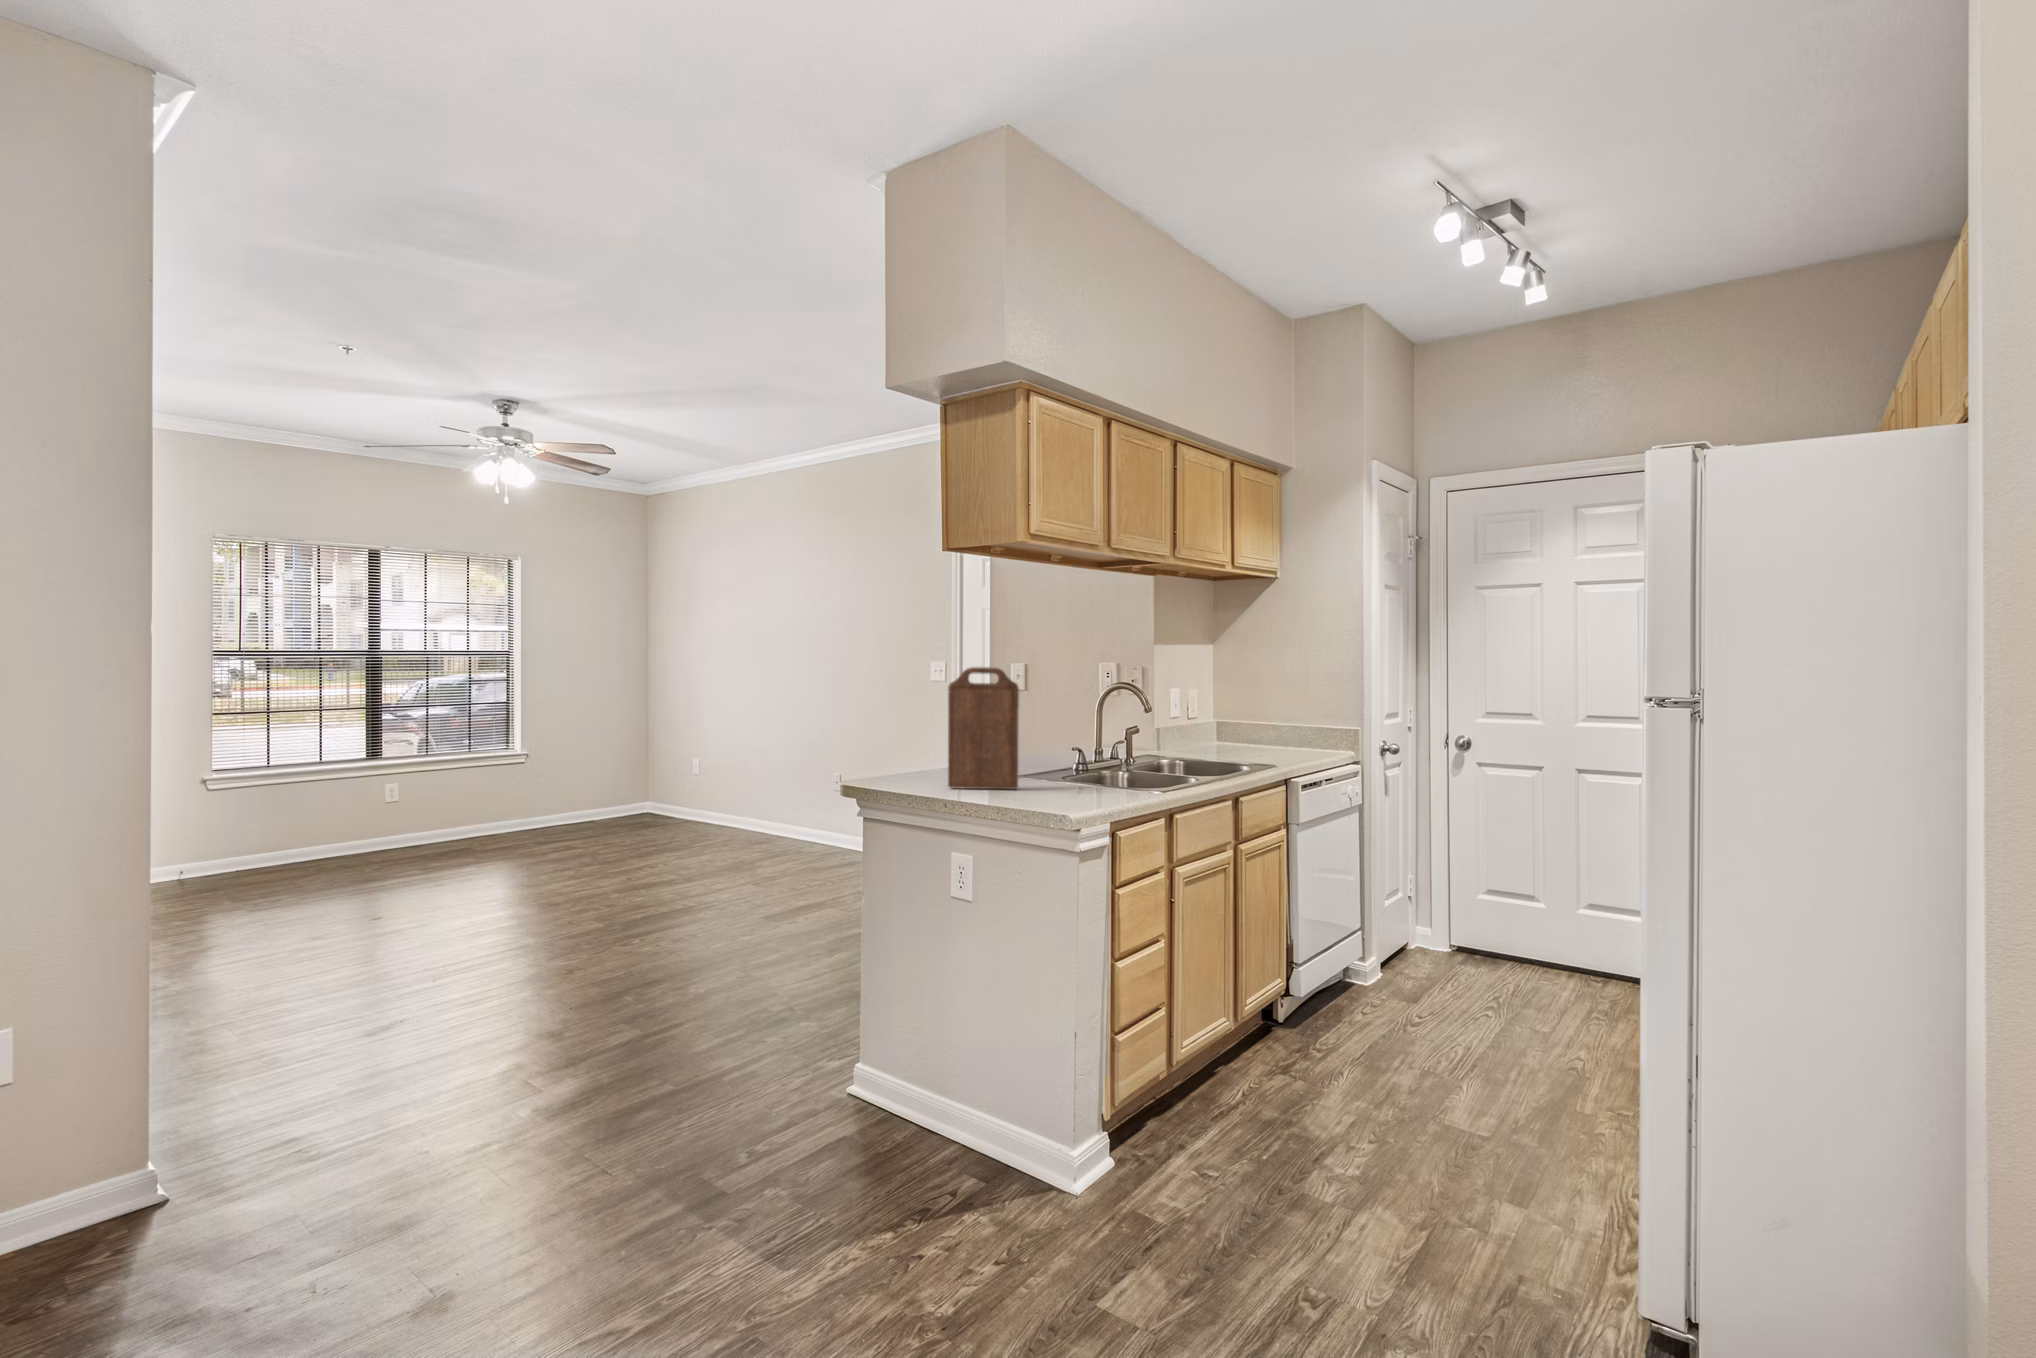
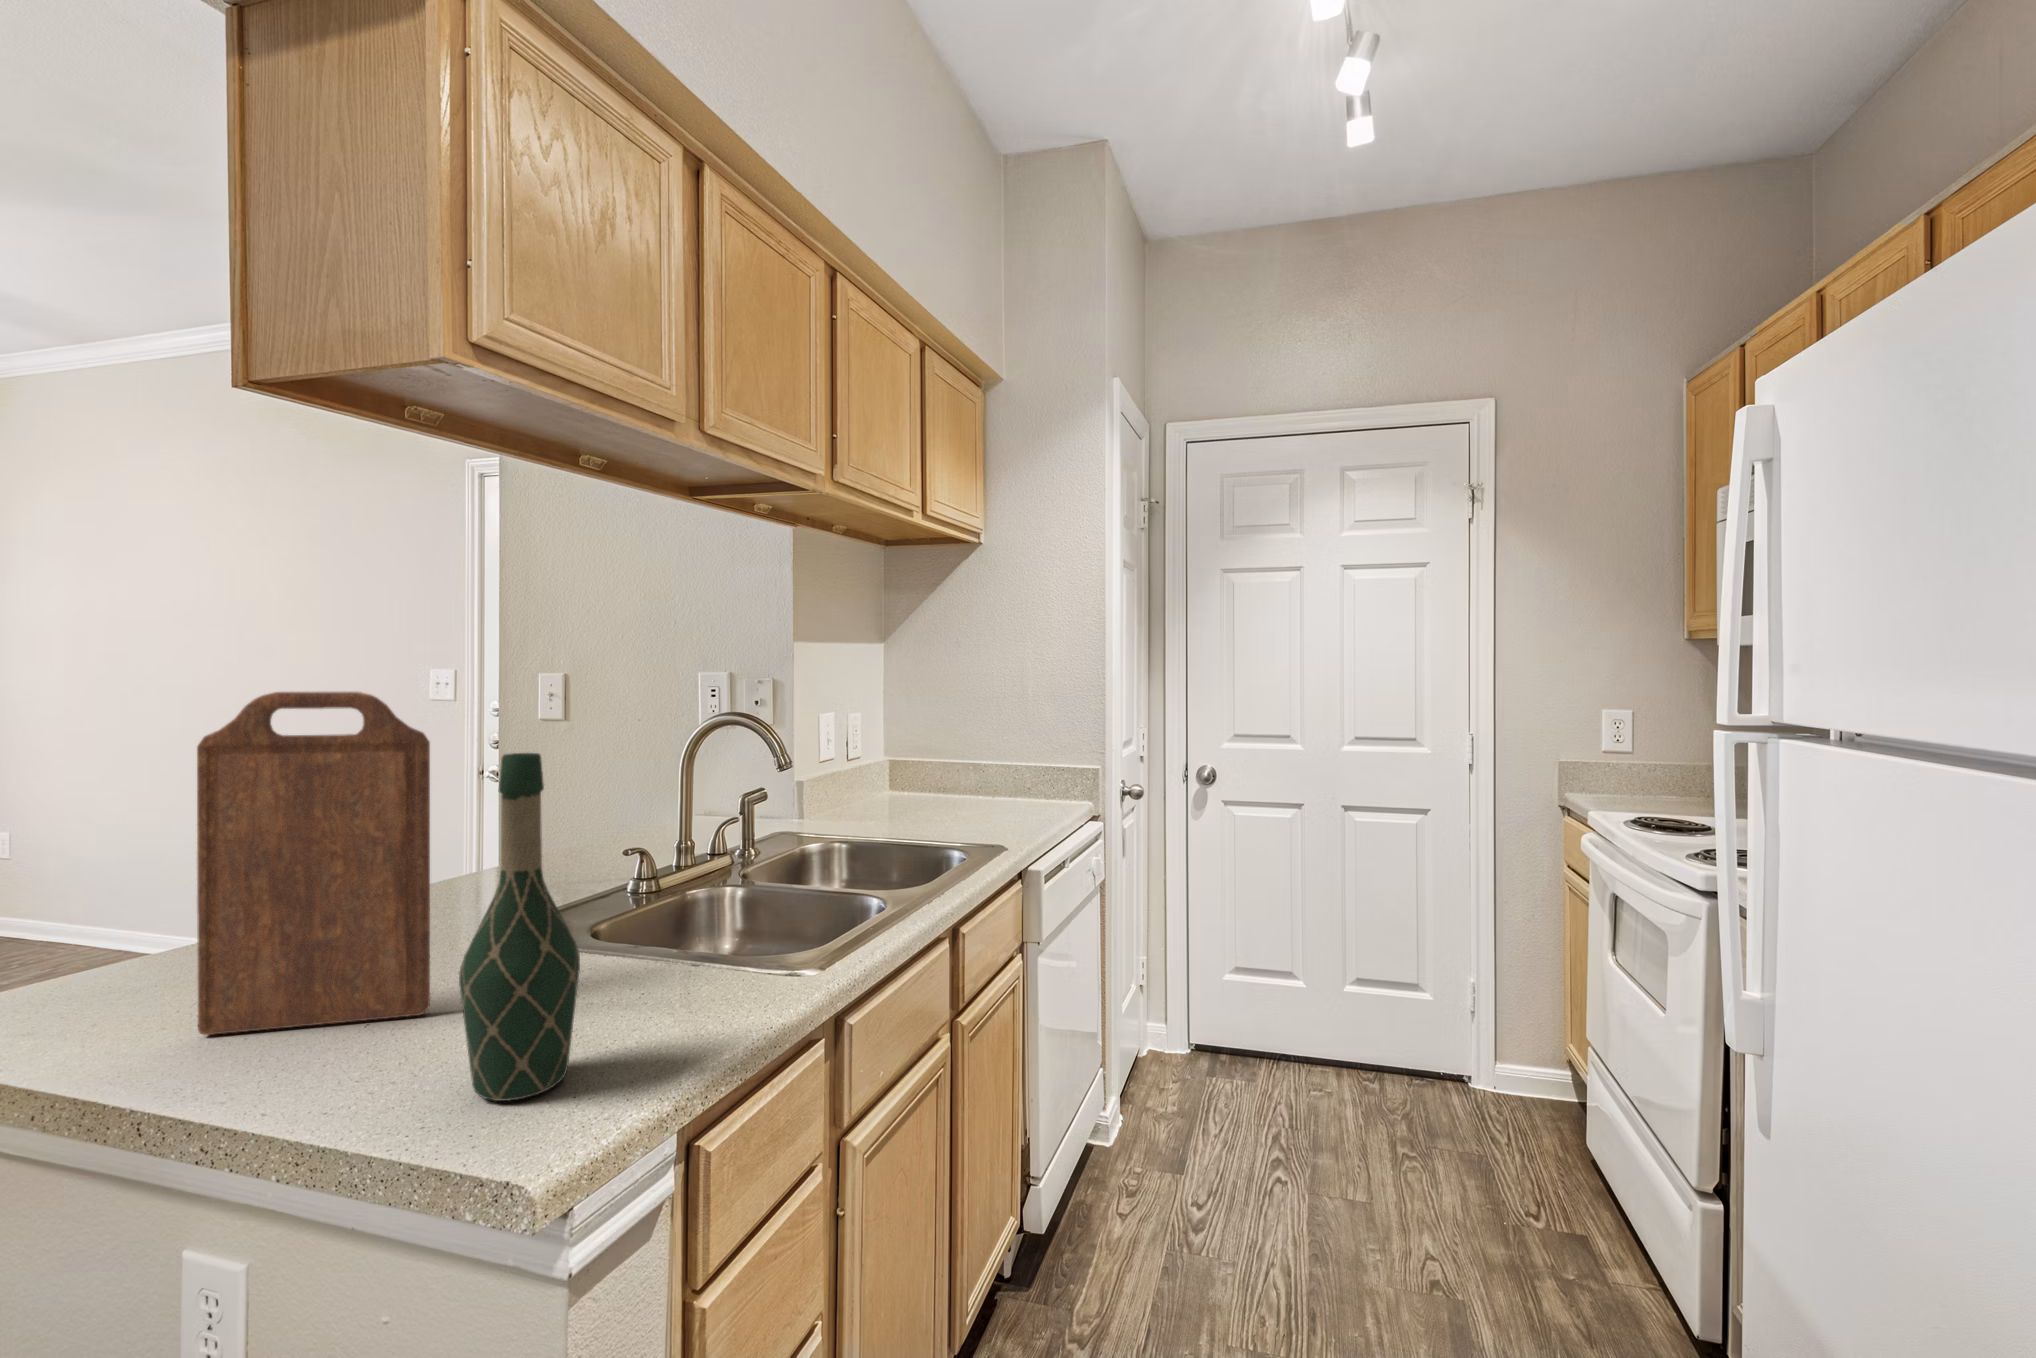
wine bottle: none [1043,687,1079,802] -> present [459,753,580,1101]

